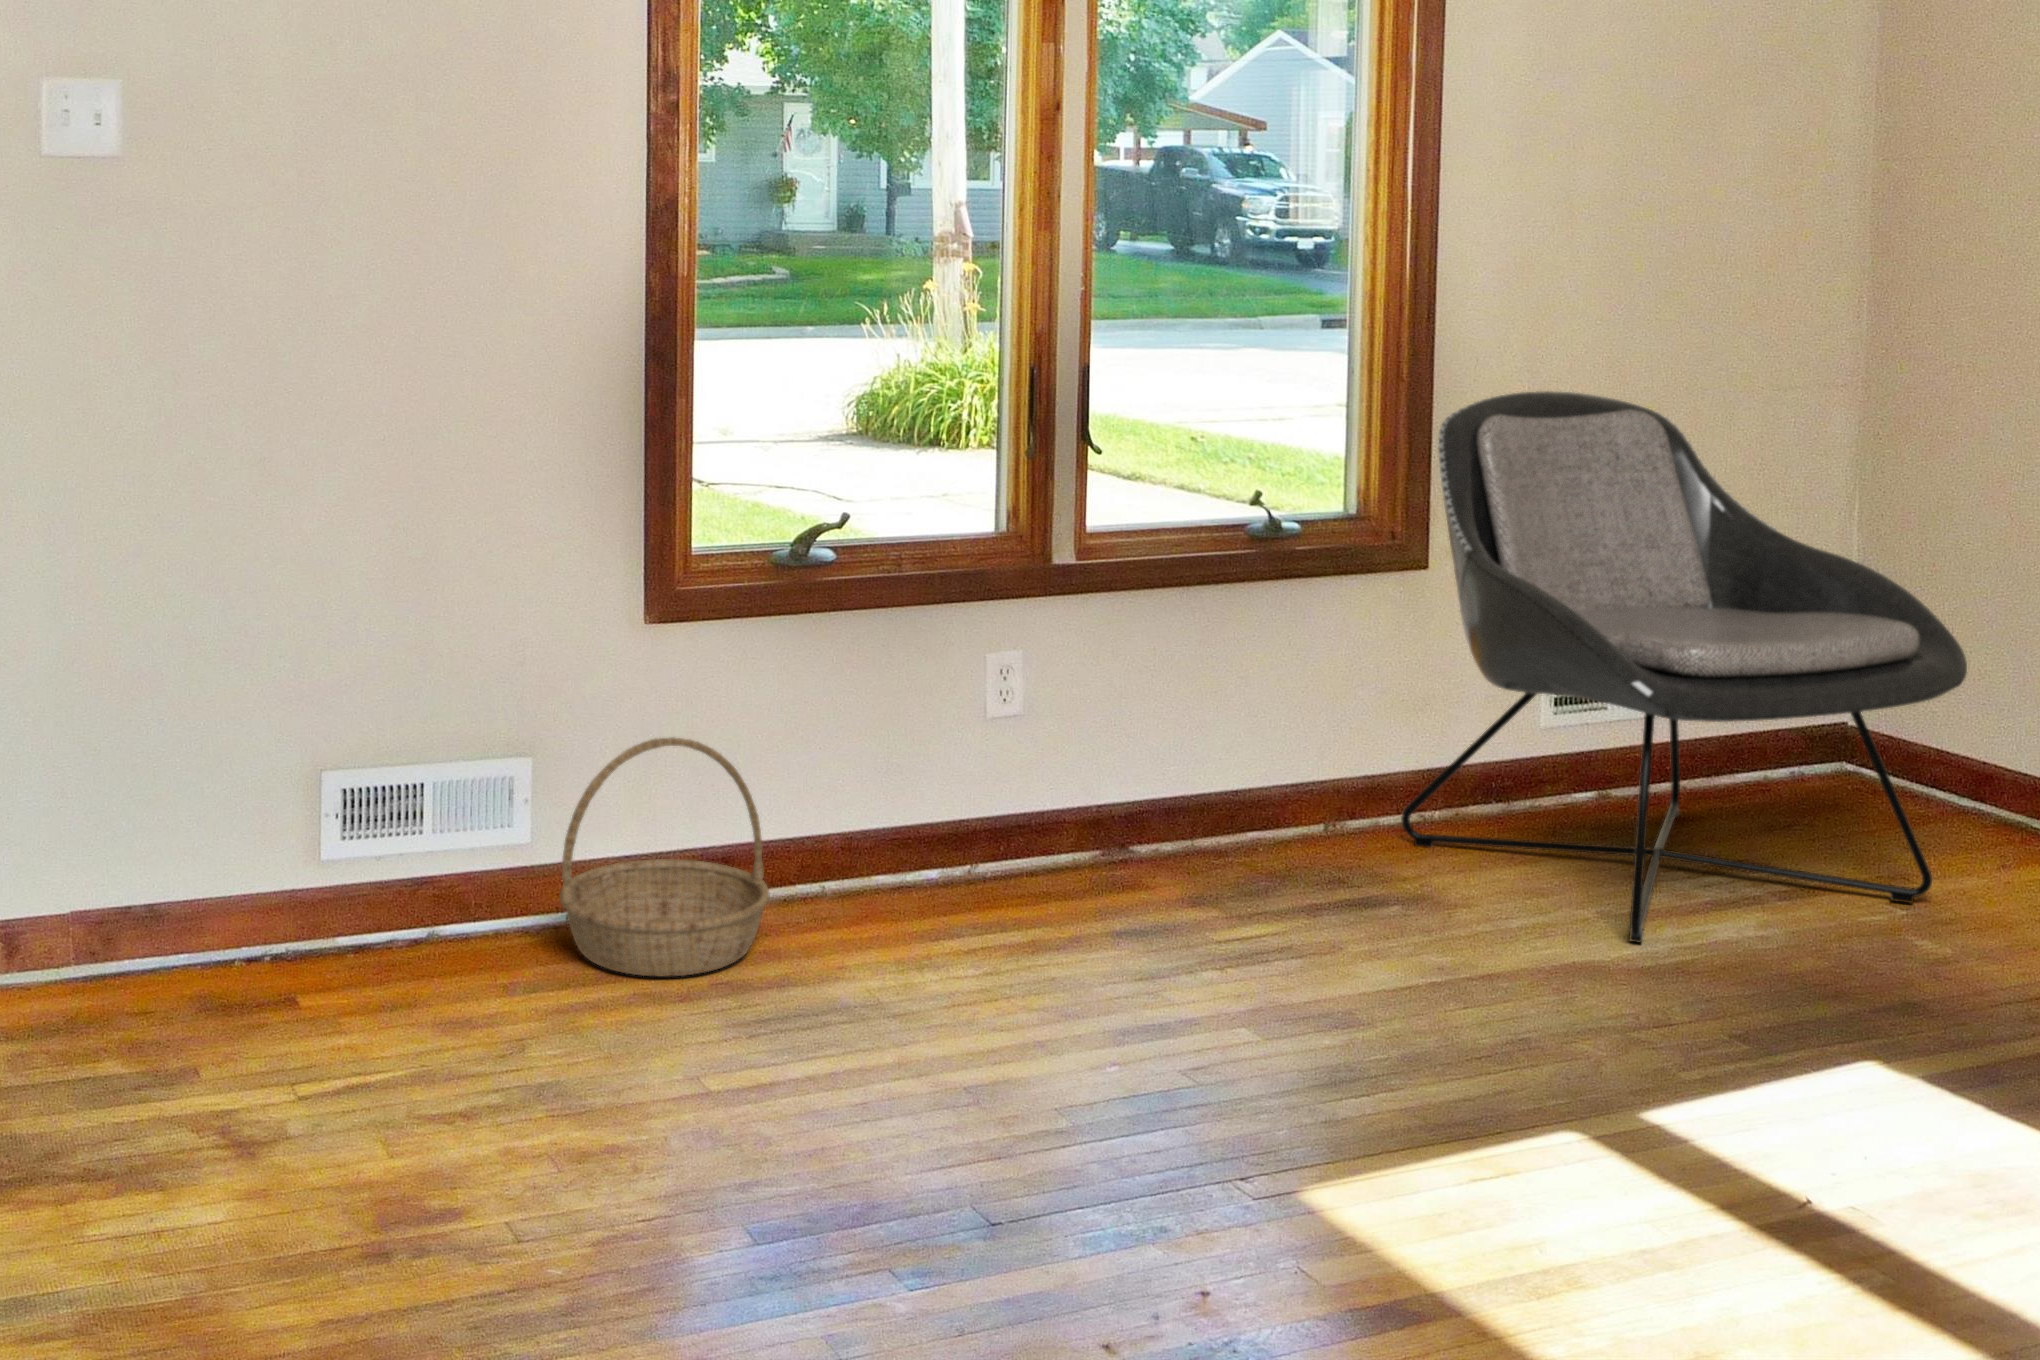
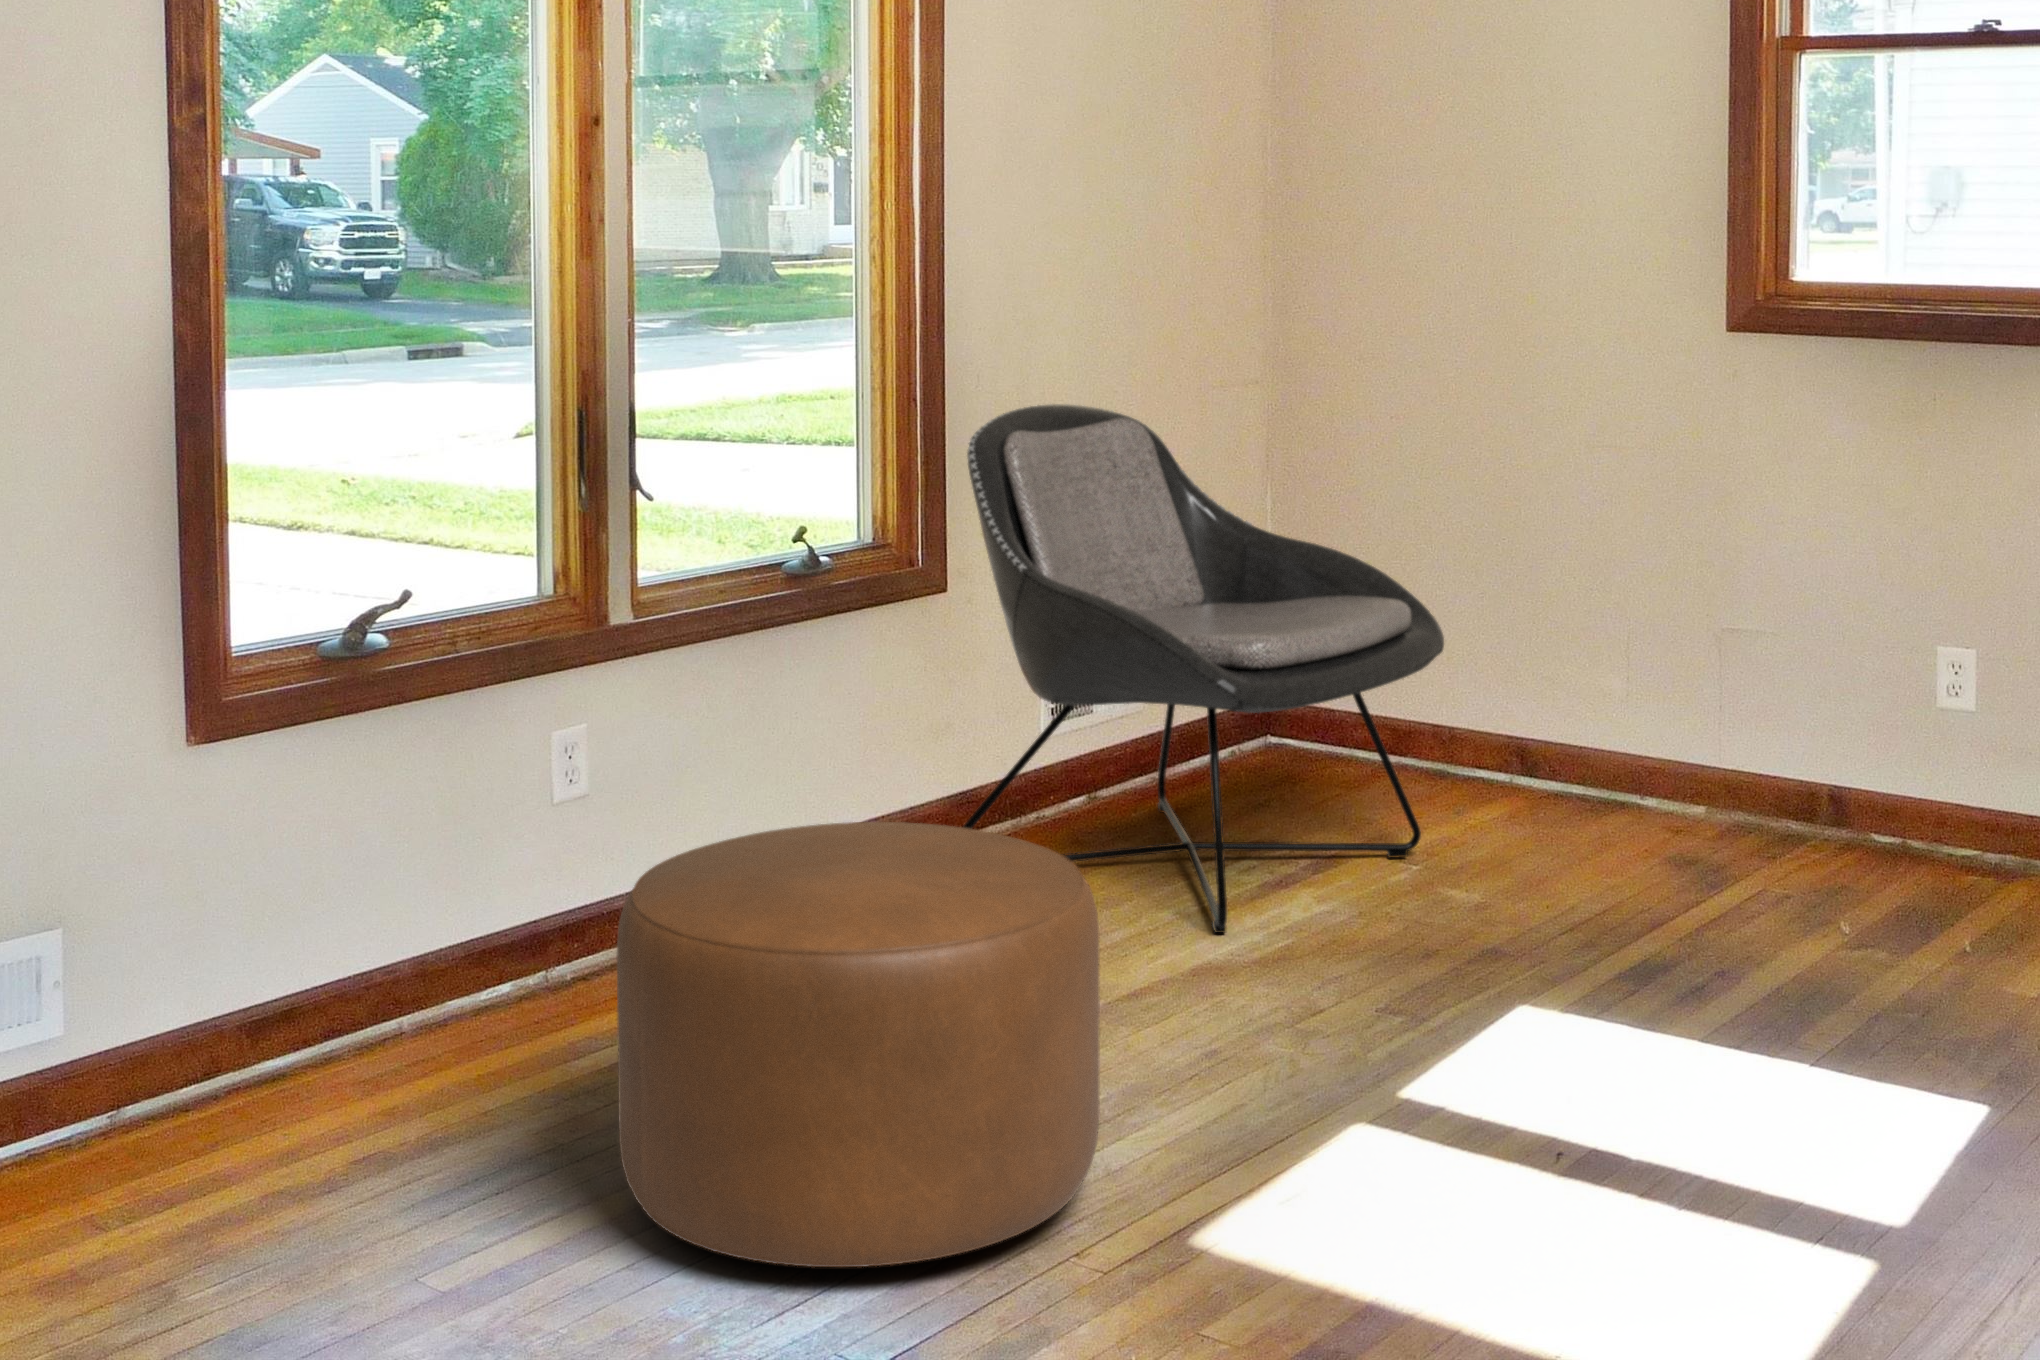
basket: present [560,737,770,976] -> none [126,876,392,1169]
ottoman: none [875,758,1326,1173] -> present [617,822,1100,1267]

